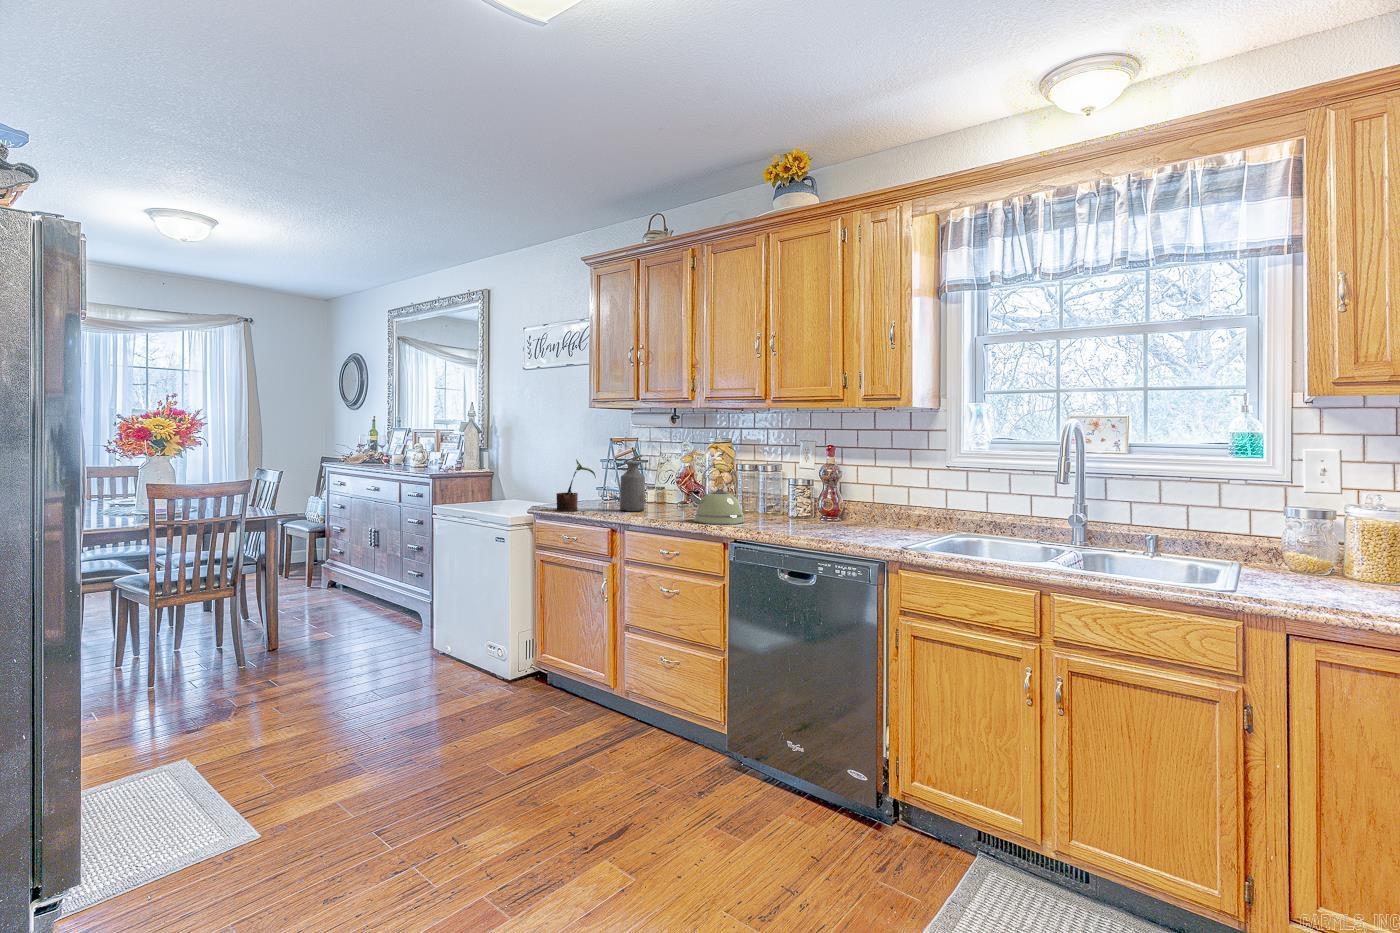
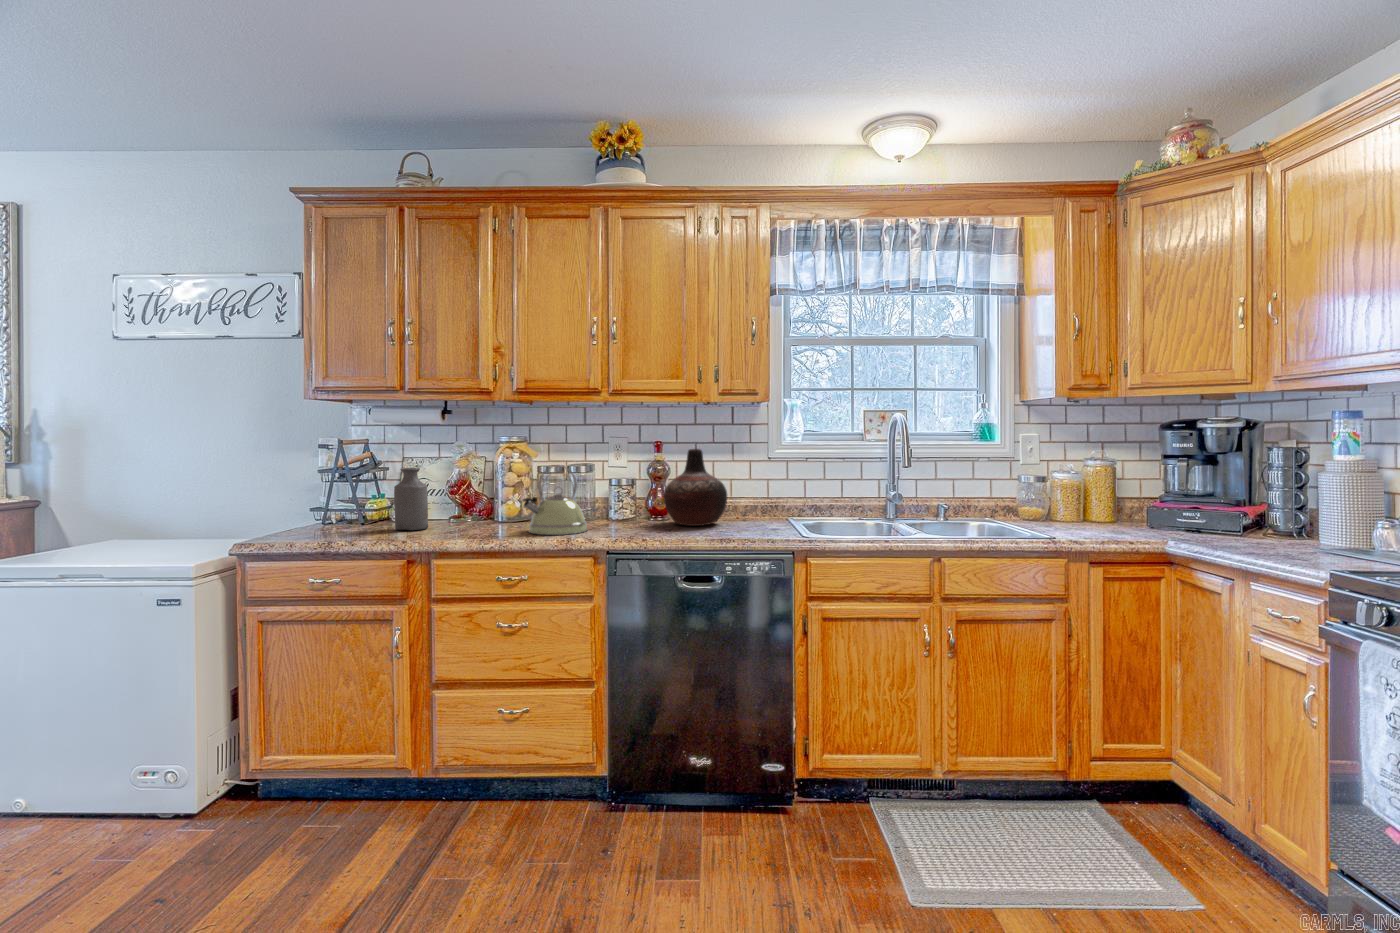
vase: none [814,454,880,530] -> present [664,449,727,526]
potted plant: present [555,459,596,511] -> none [303,468,360,542]

